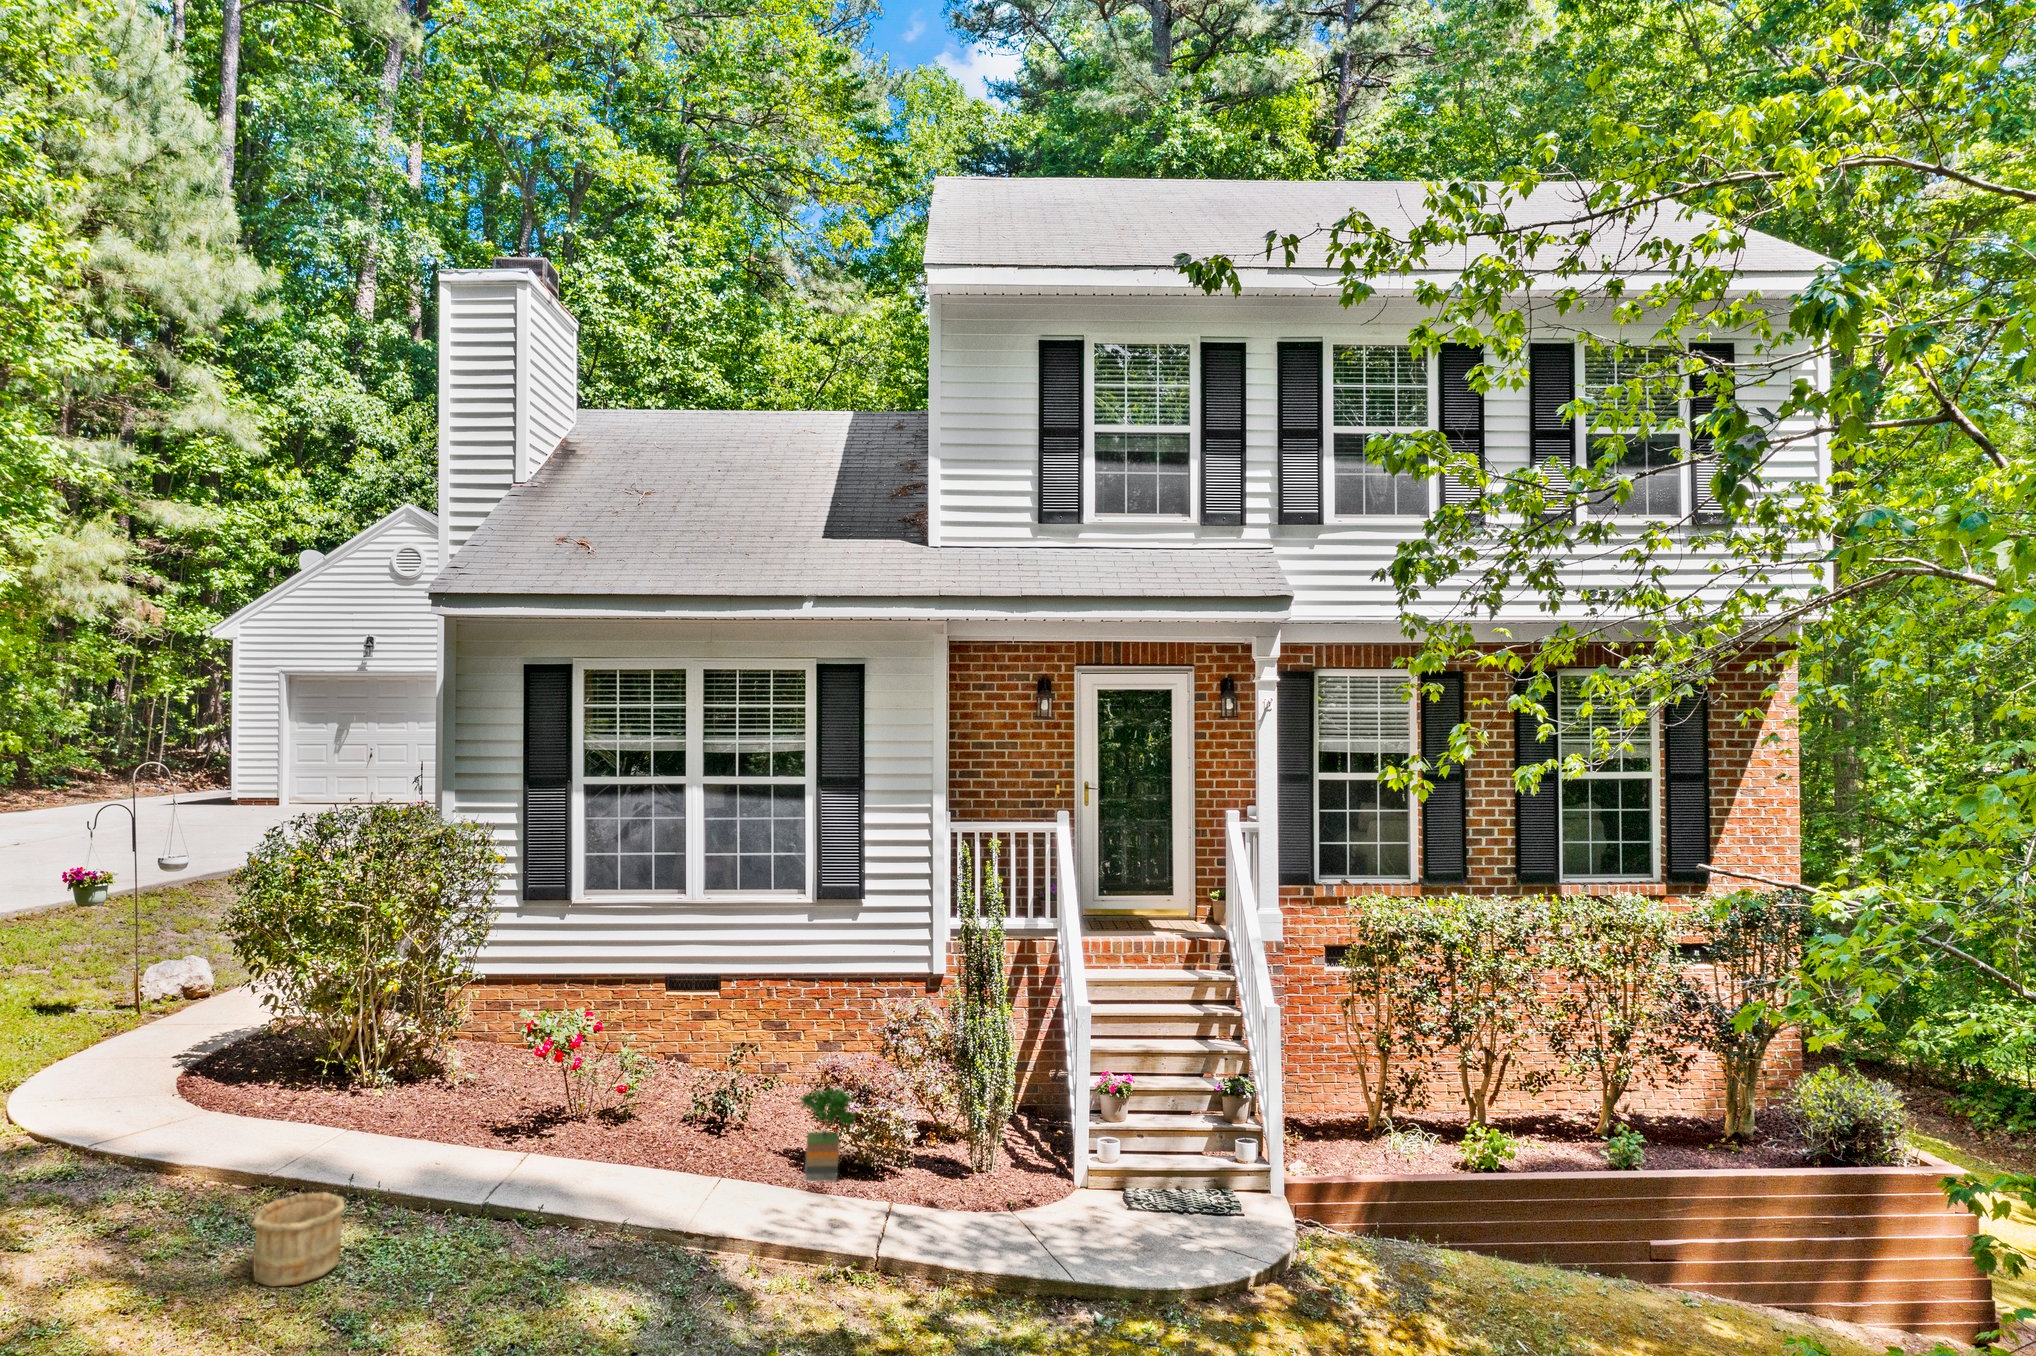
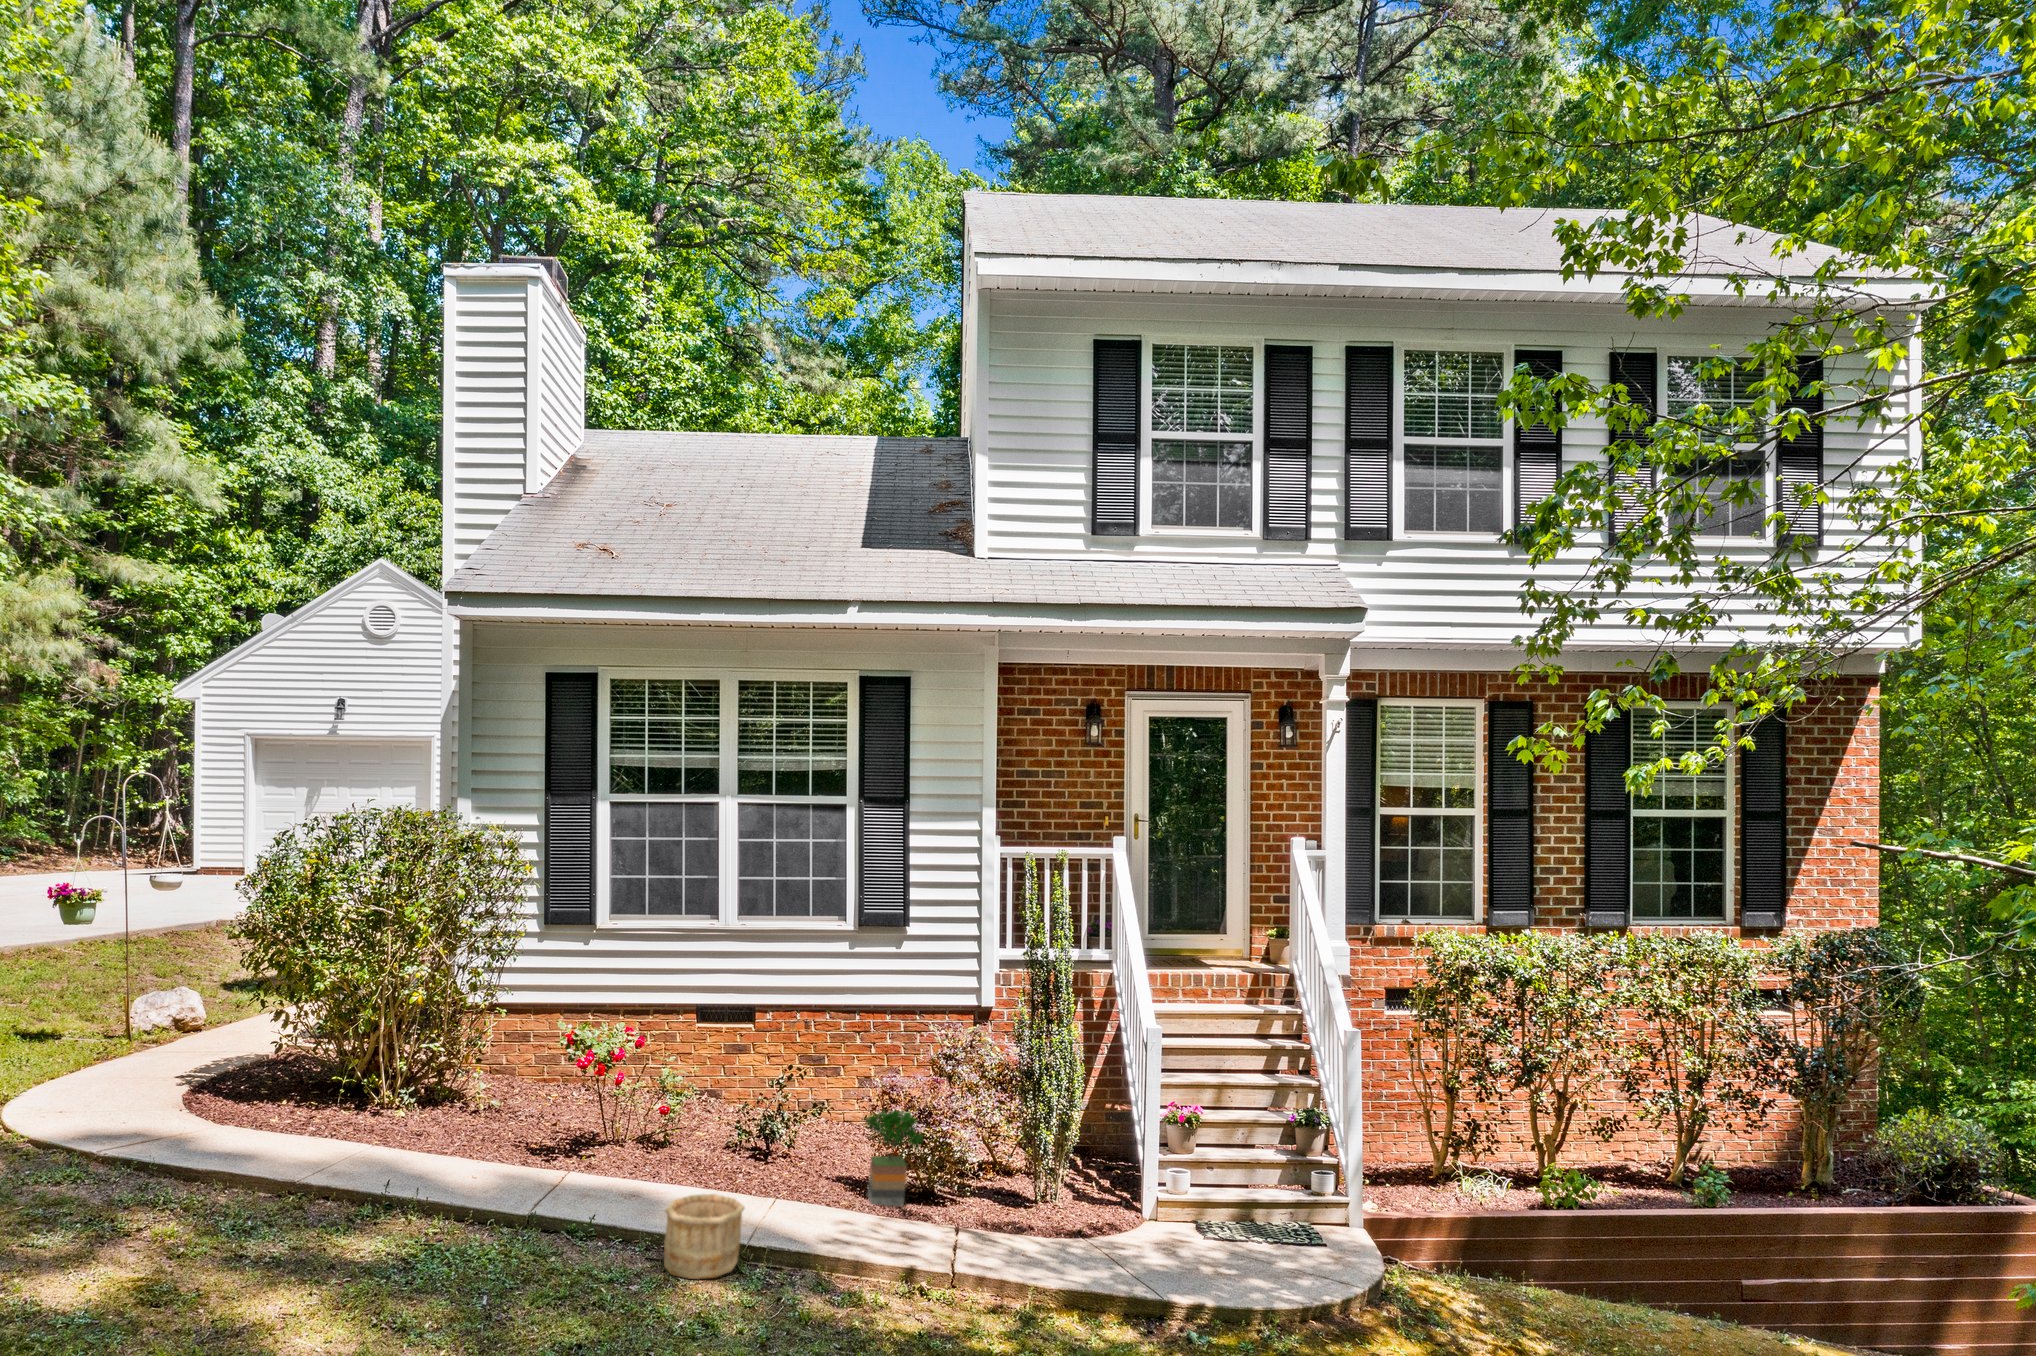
wooden bucket: present [253,1192,345,1286] -> present [664,1194,744,1279]

